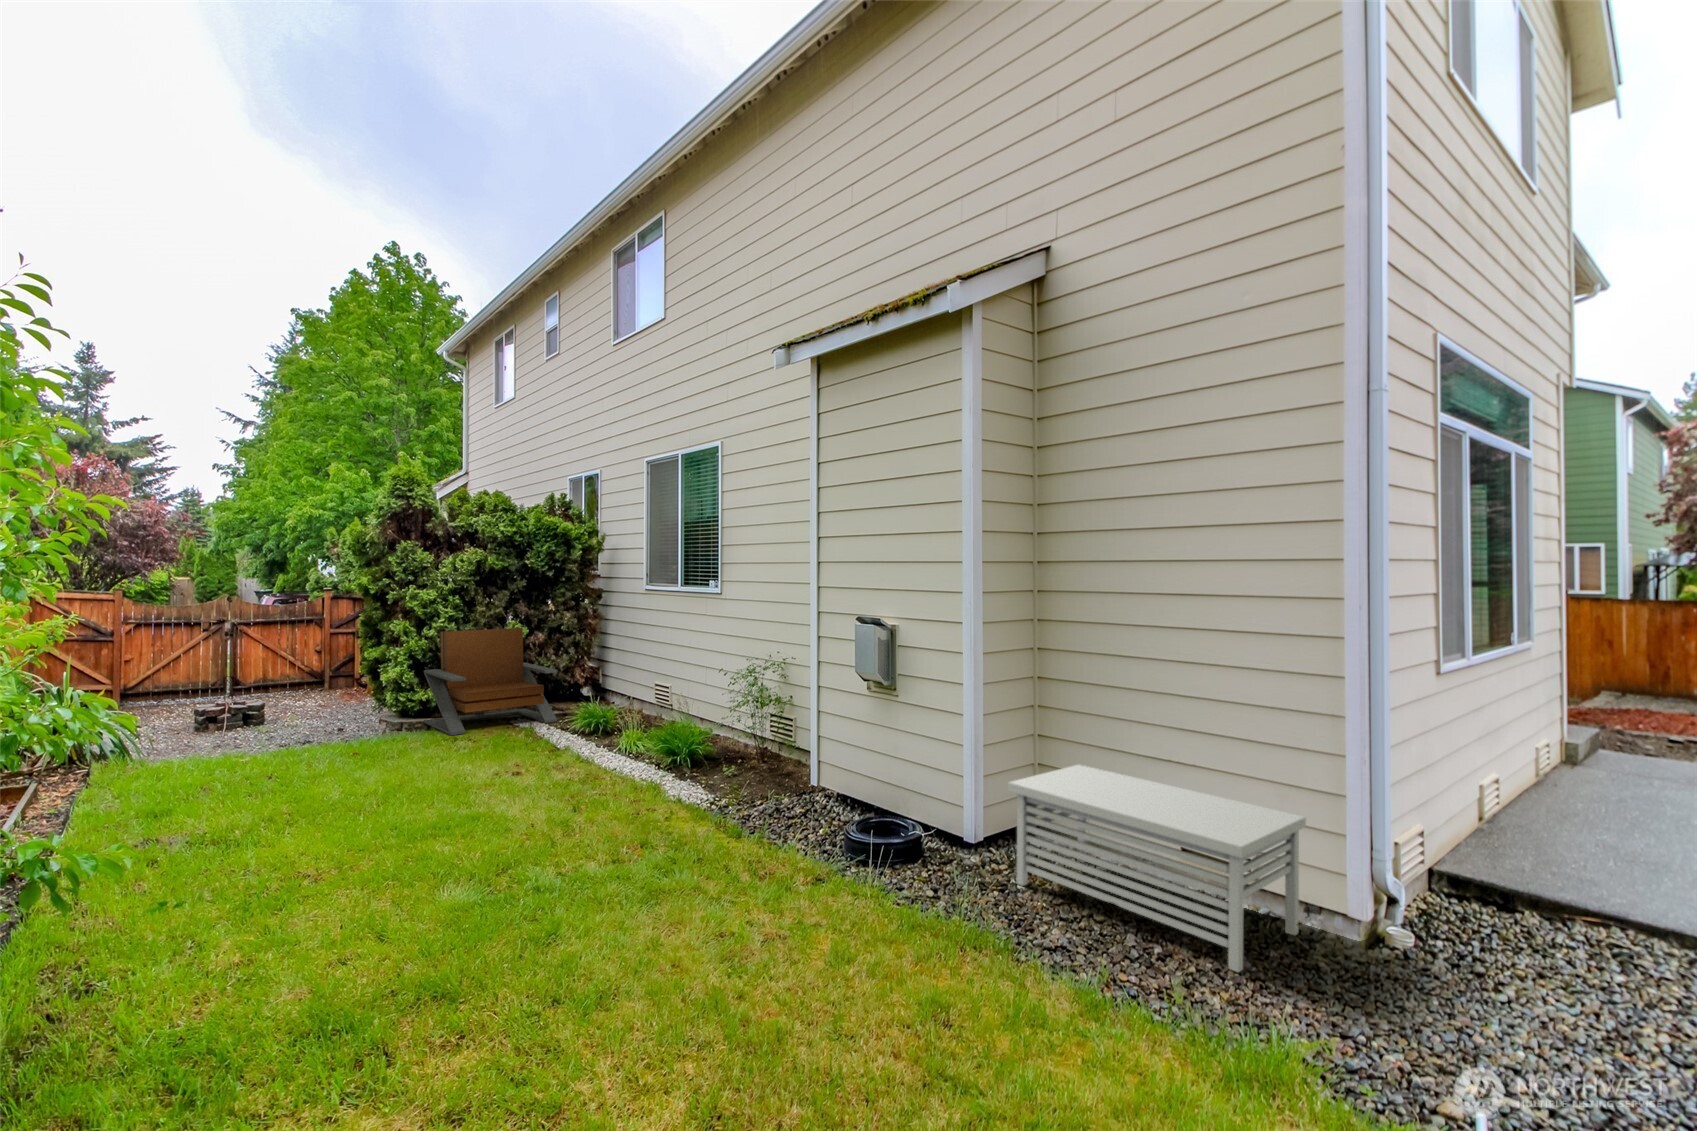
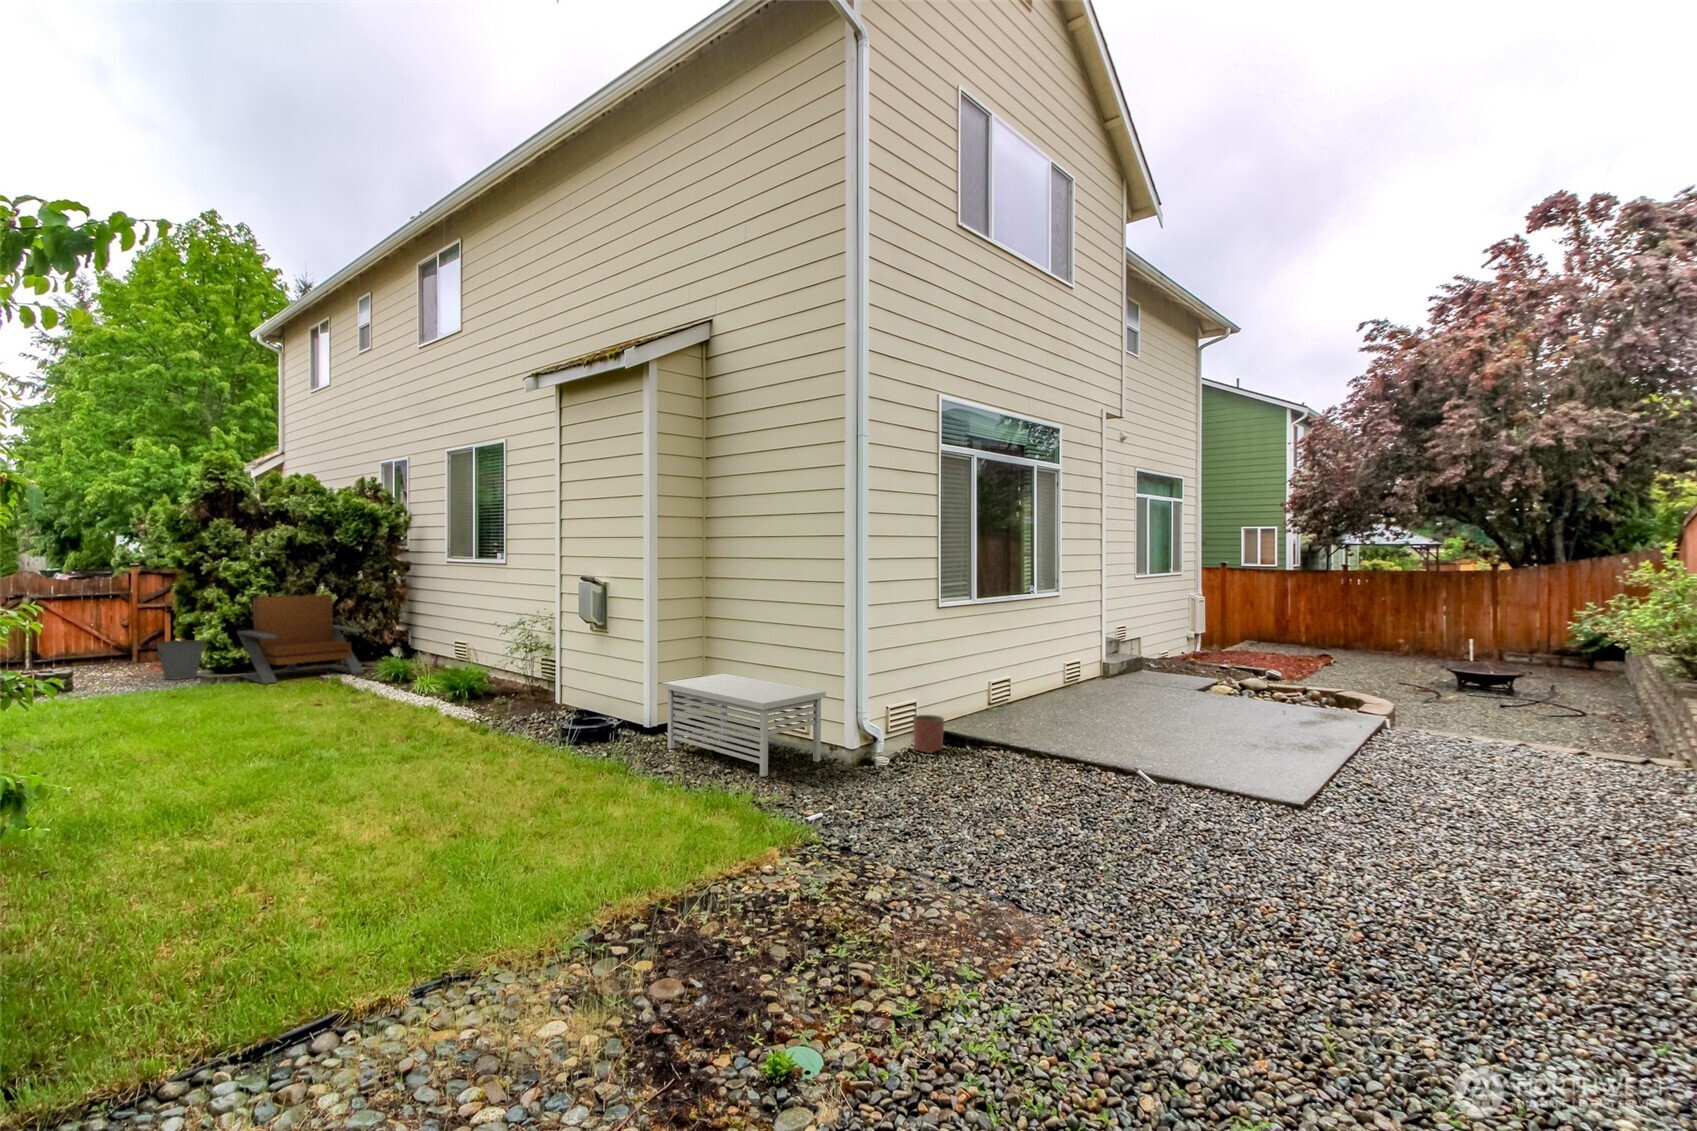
bucket: none [339,679,389,726] -> present [155,640,203,680]
planter: none [1429,852,1494,925] -> present [913,715,944,753]

